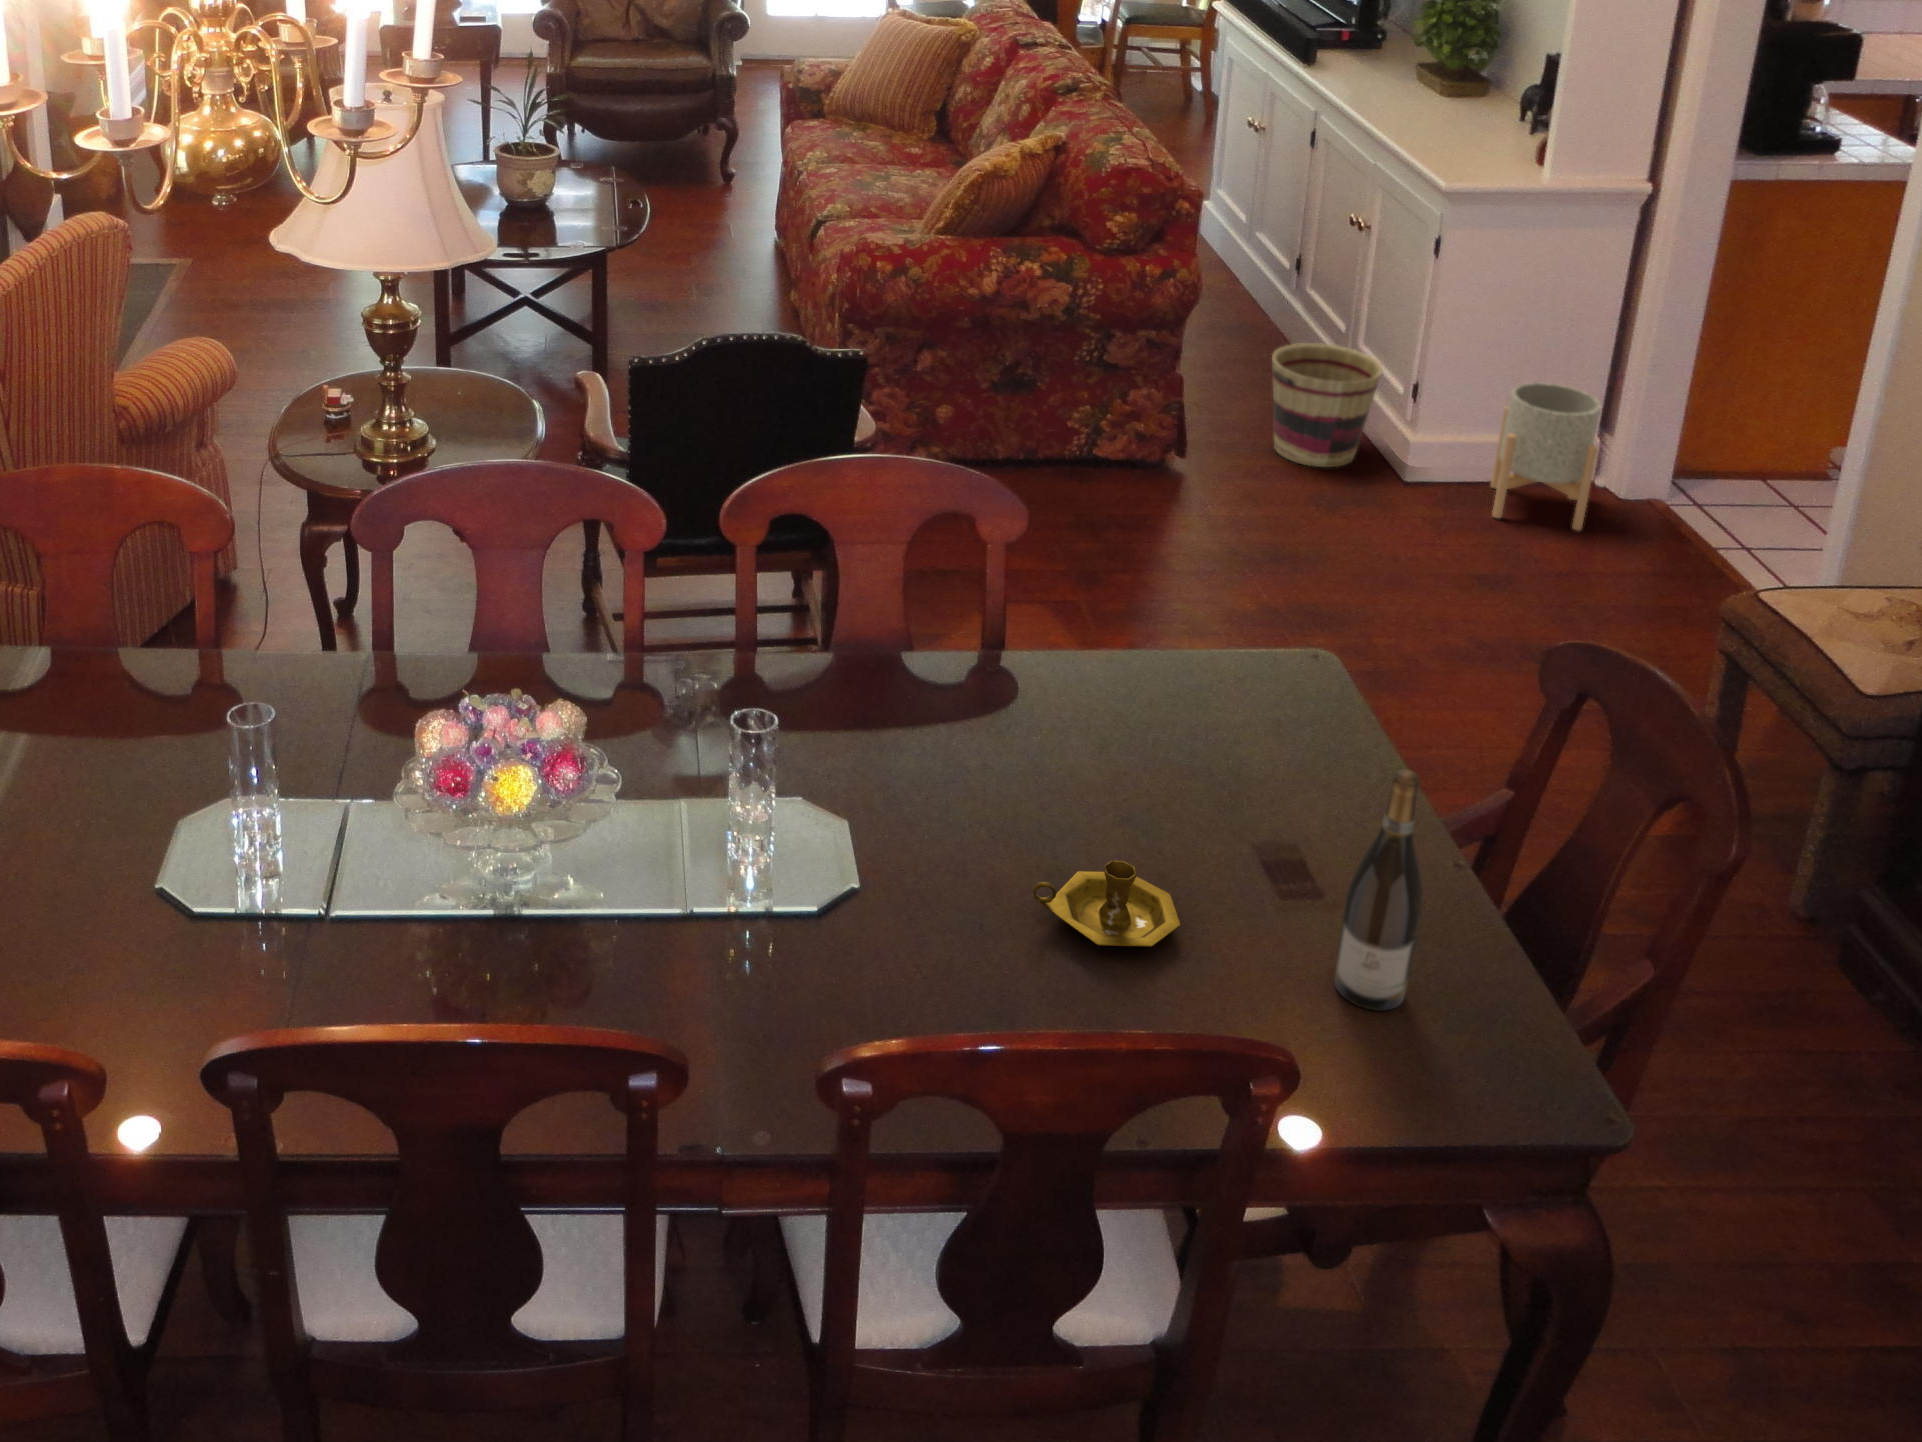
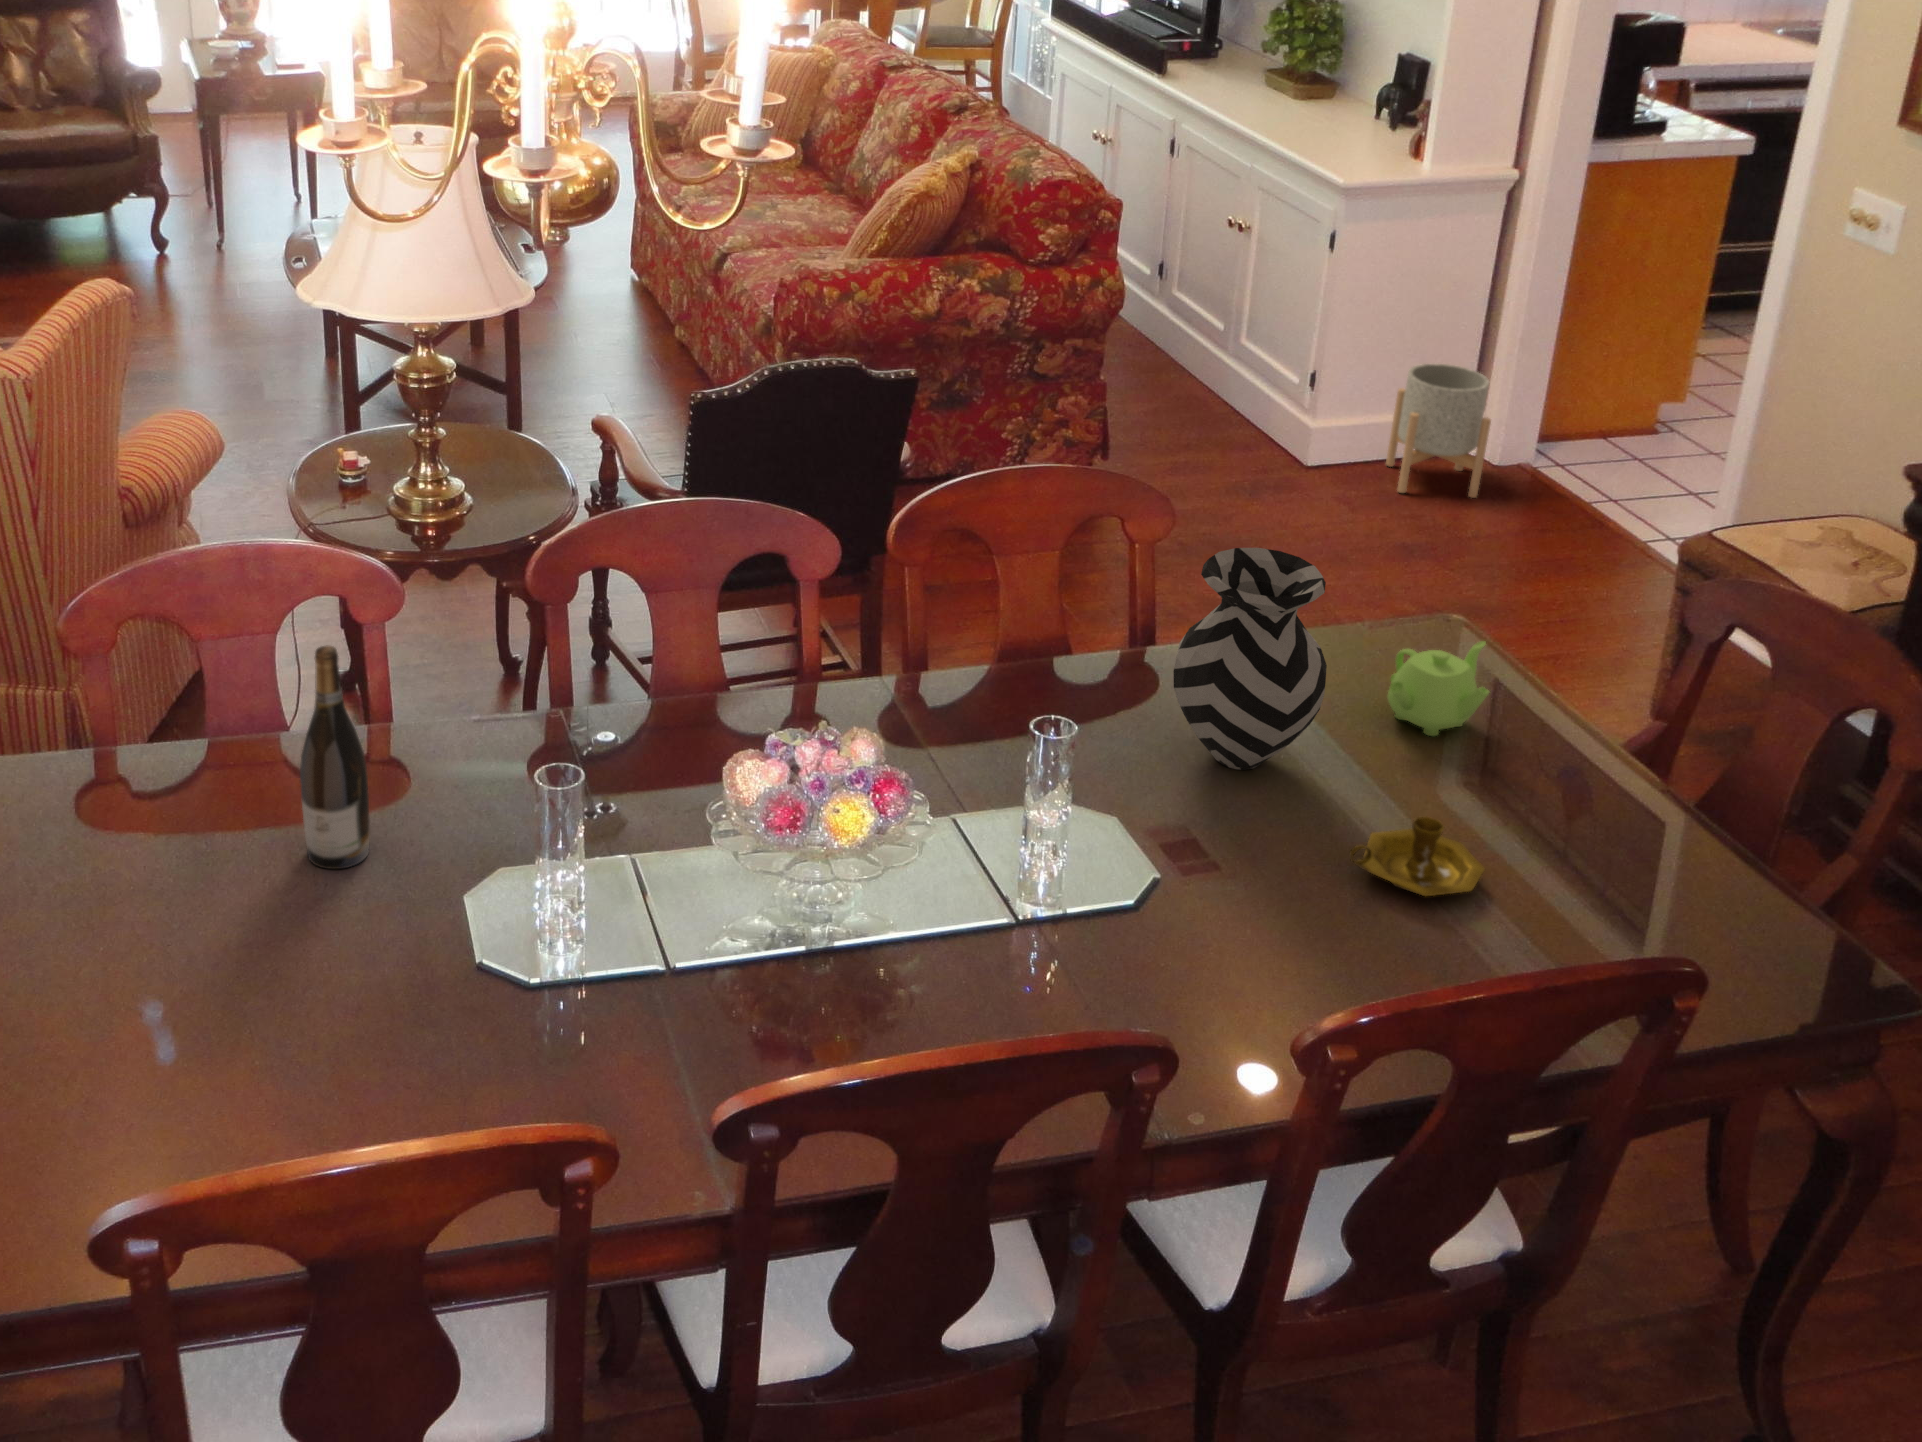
basket: present [1272,343,1383,467] -> none [1180,343,1283,460]
vase: none [922,560,1077,790] -> present [1173,548,1327,770]
teapot: none [1165,683,1290,779] -> present [1387,641,1489,736]
wine bottle: present [1335,769,1423,1011] -> present [300,646,370,869]

